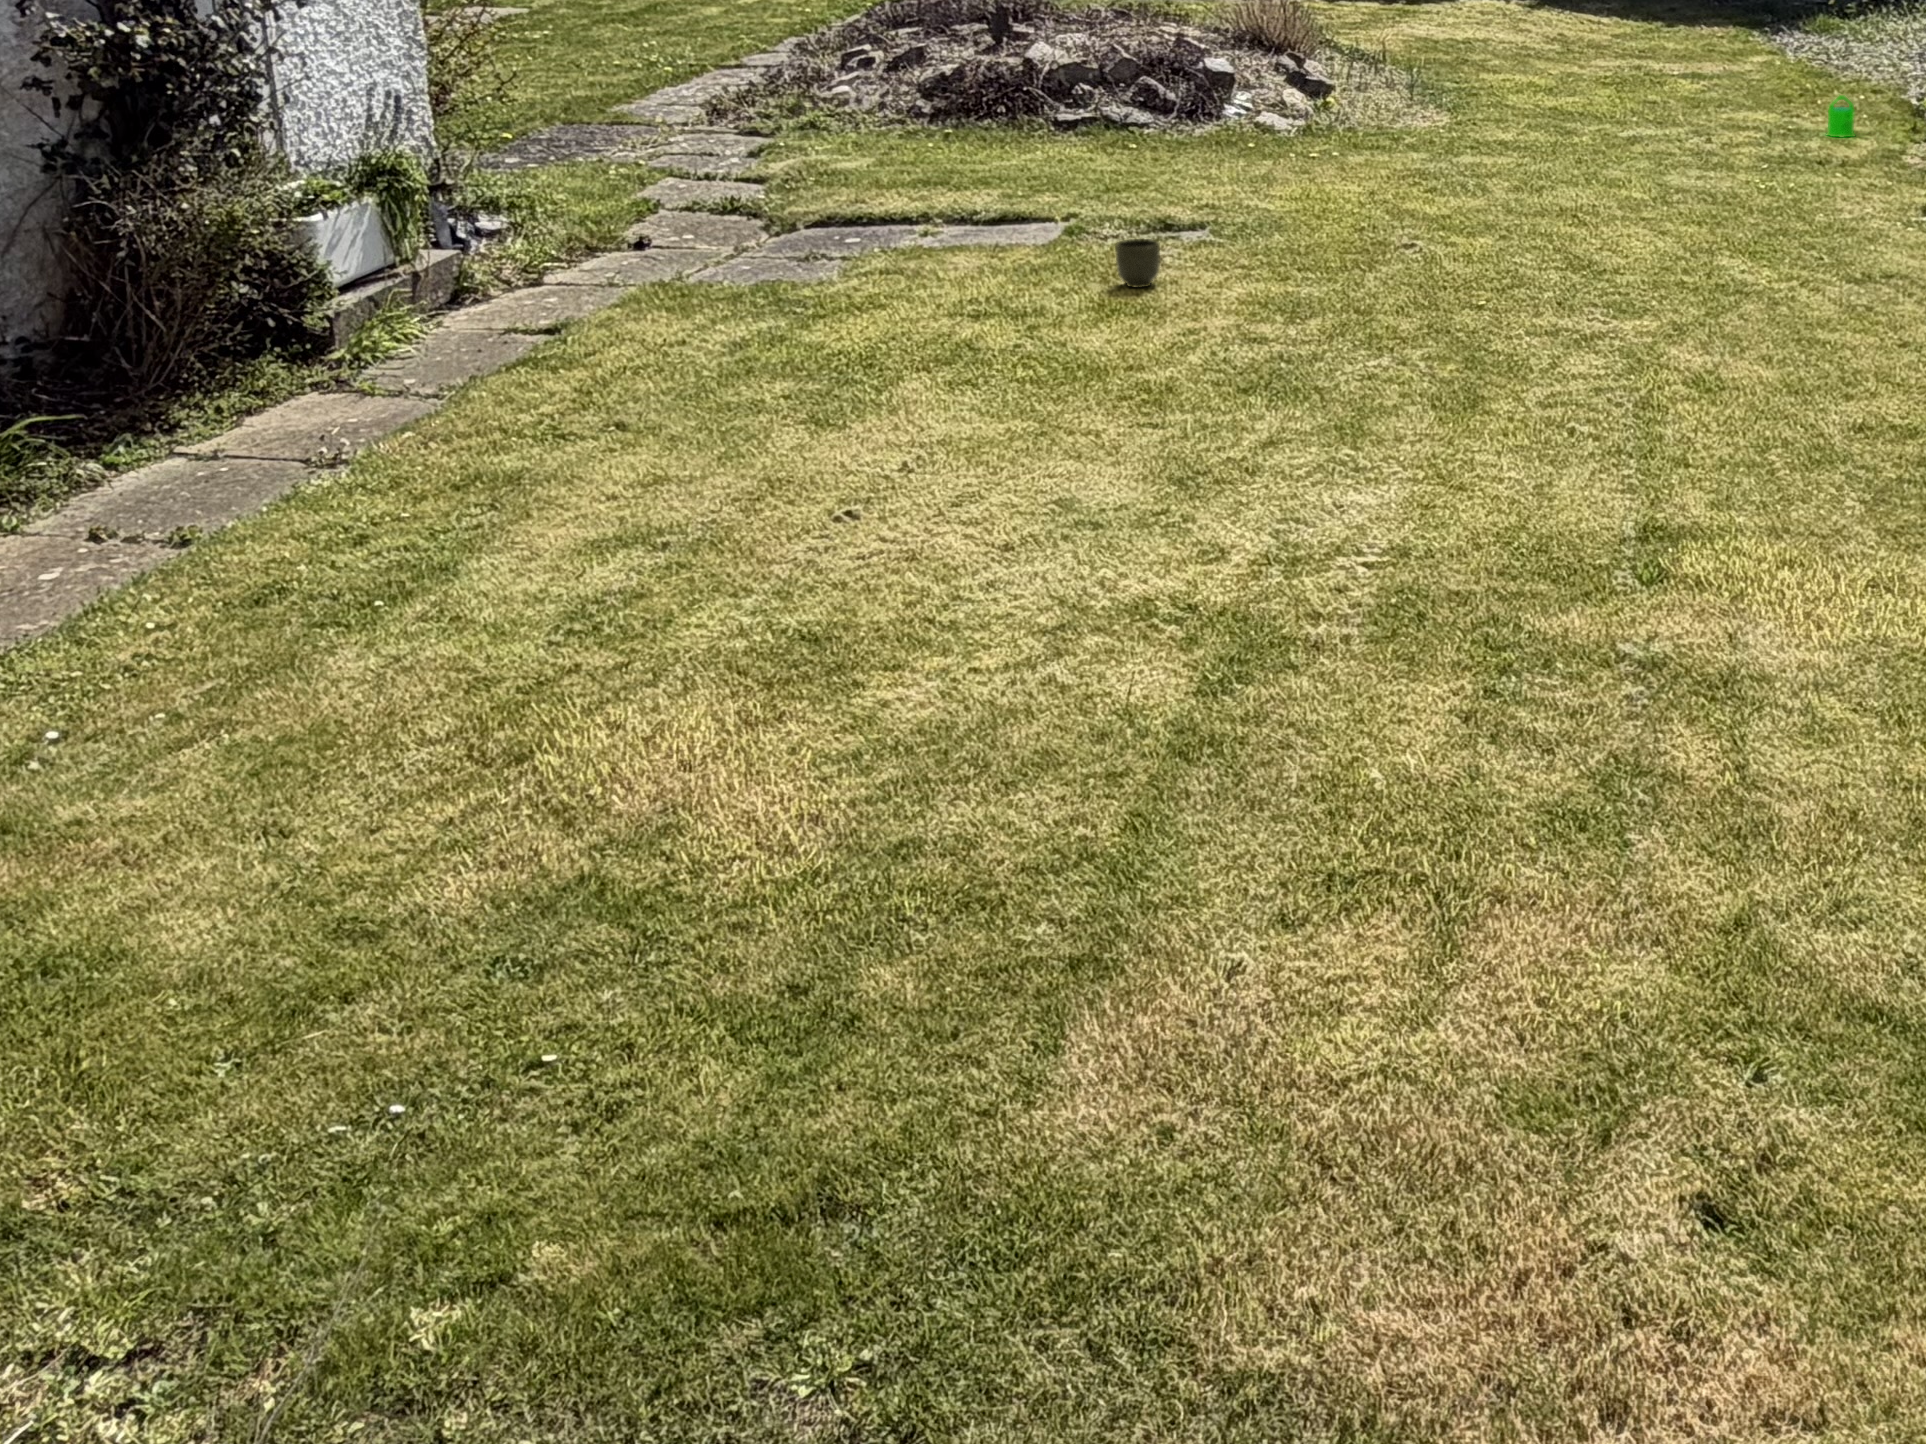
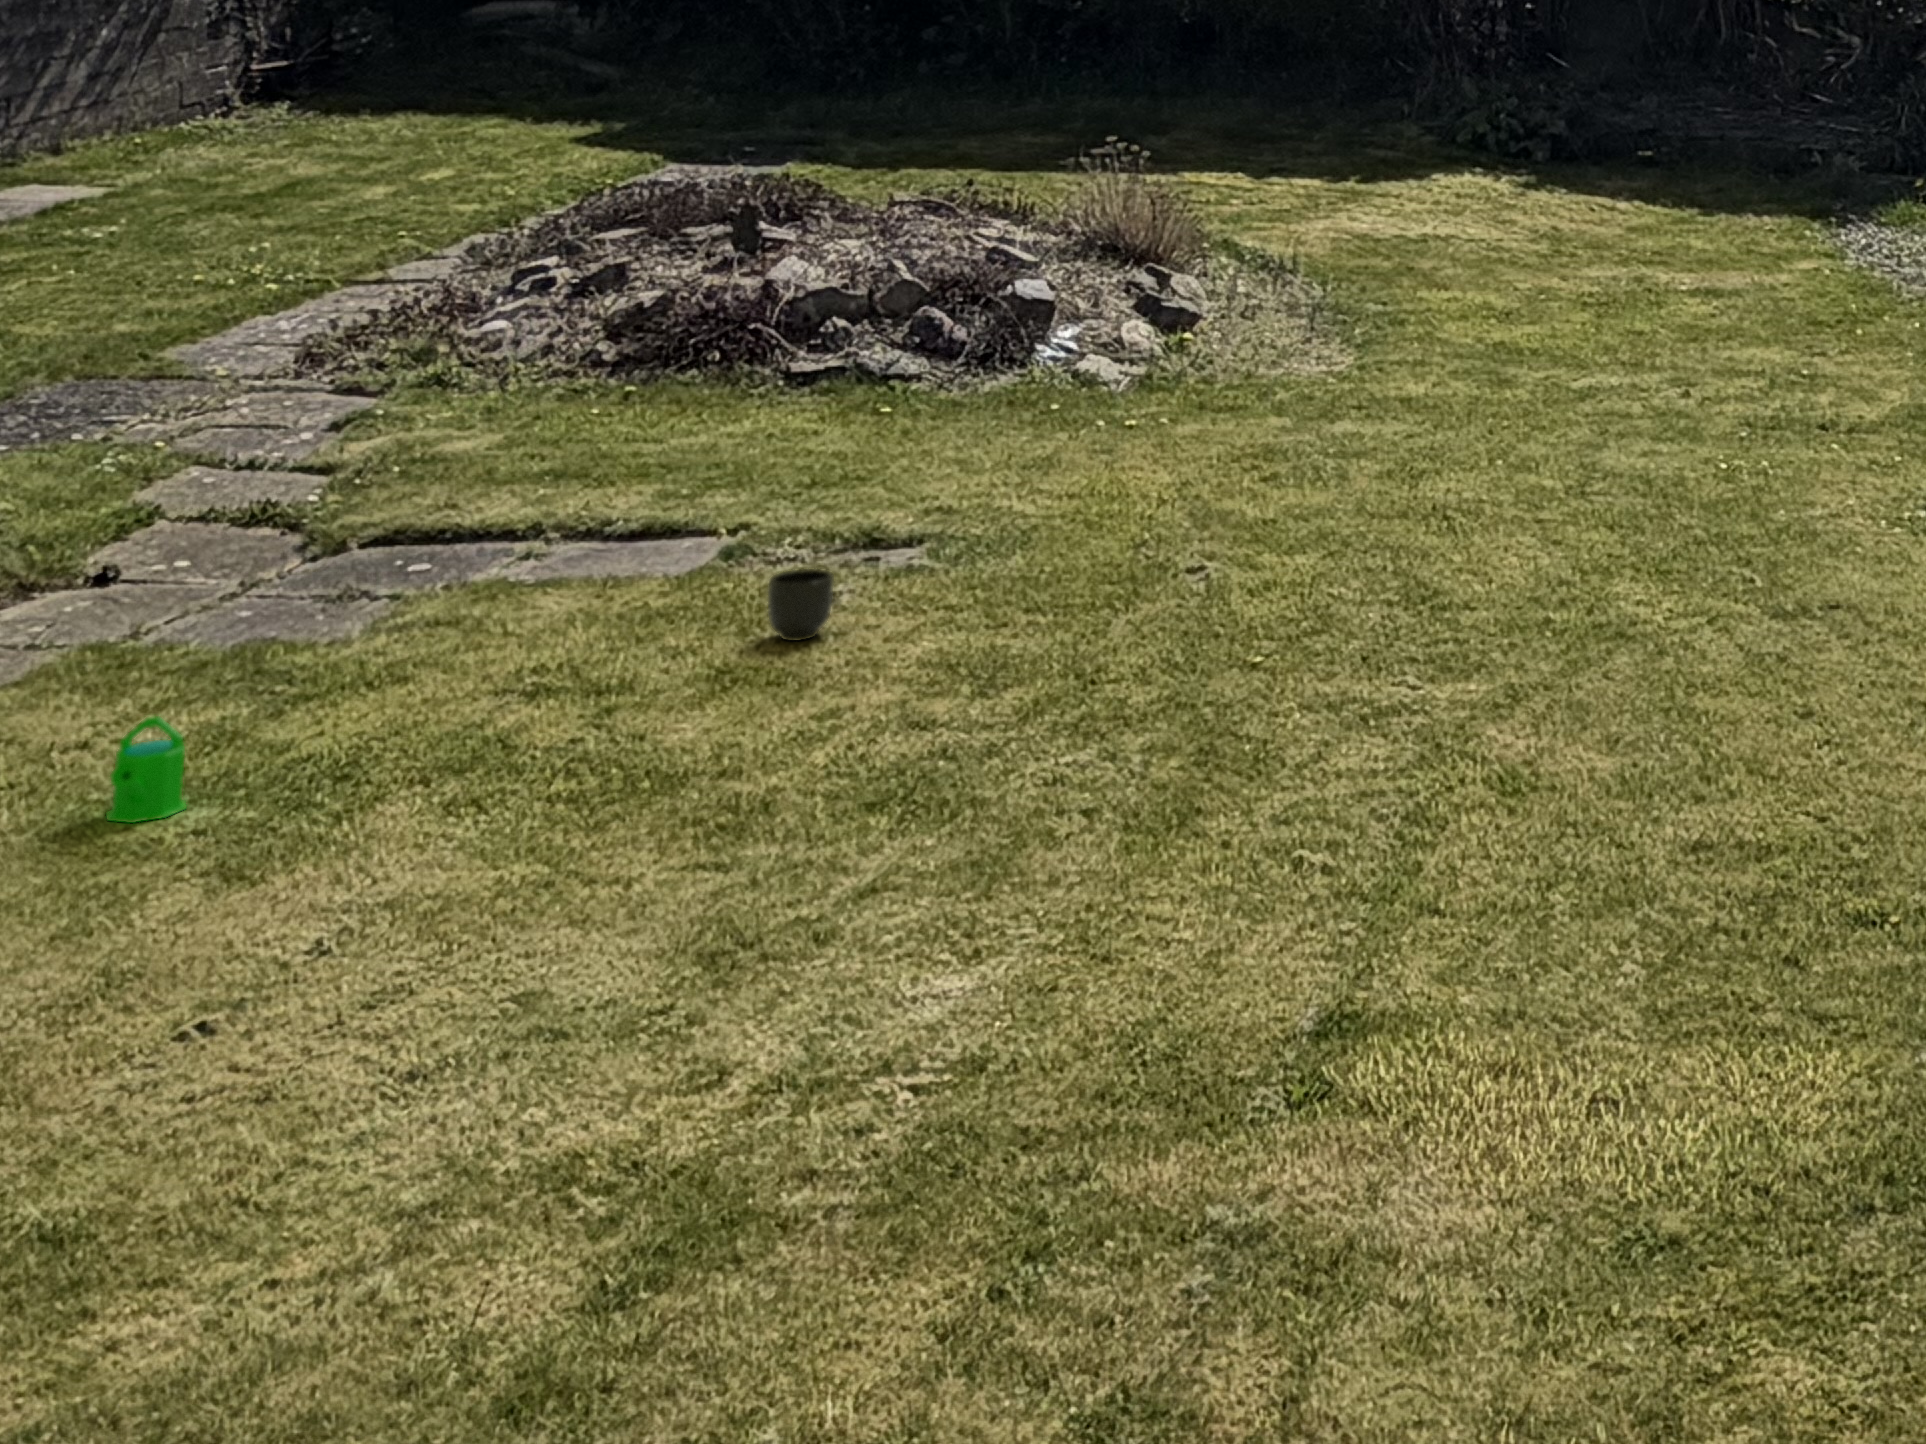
watering can: present [1827,95,1855,138] -> present [106,716,187,823]

